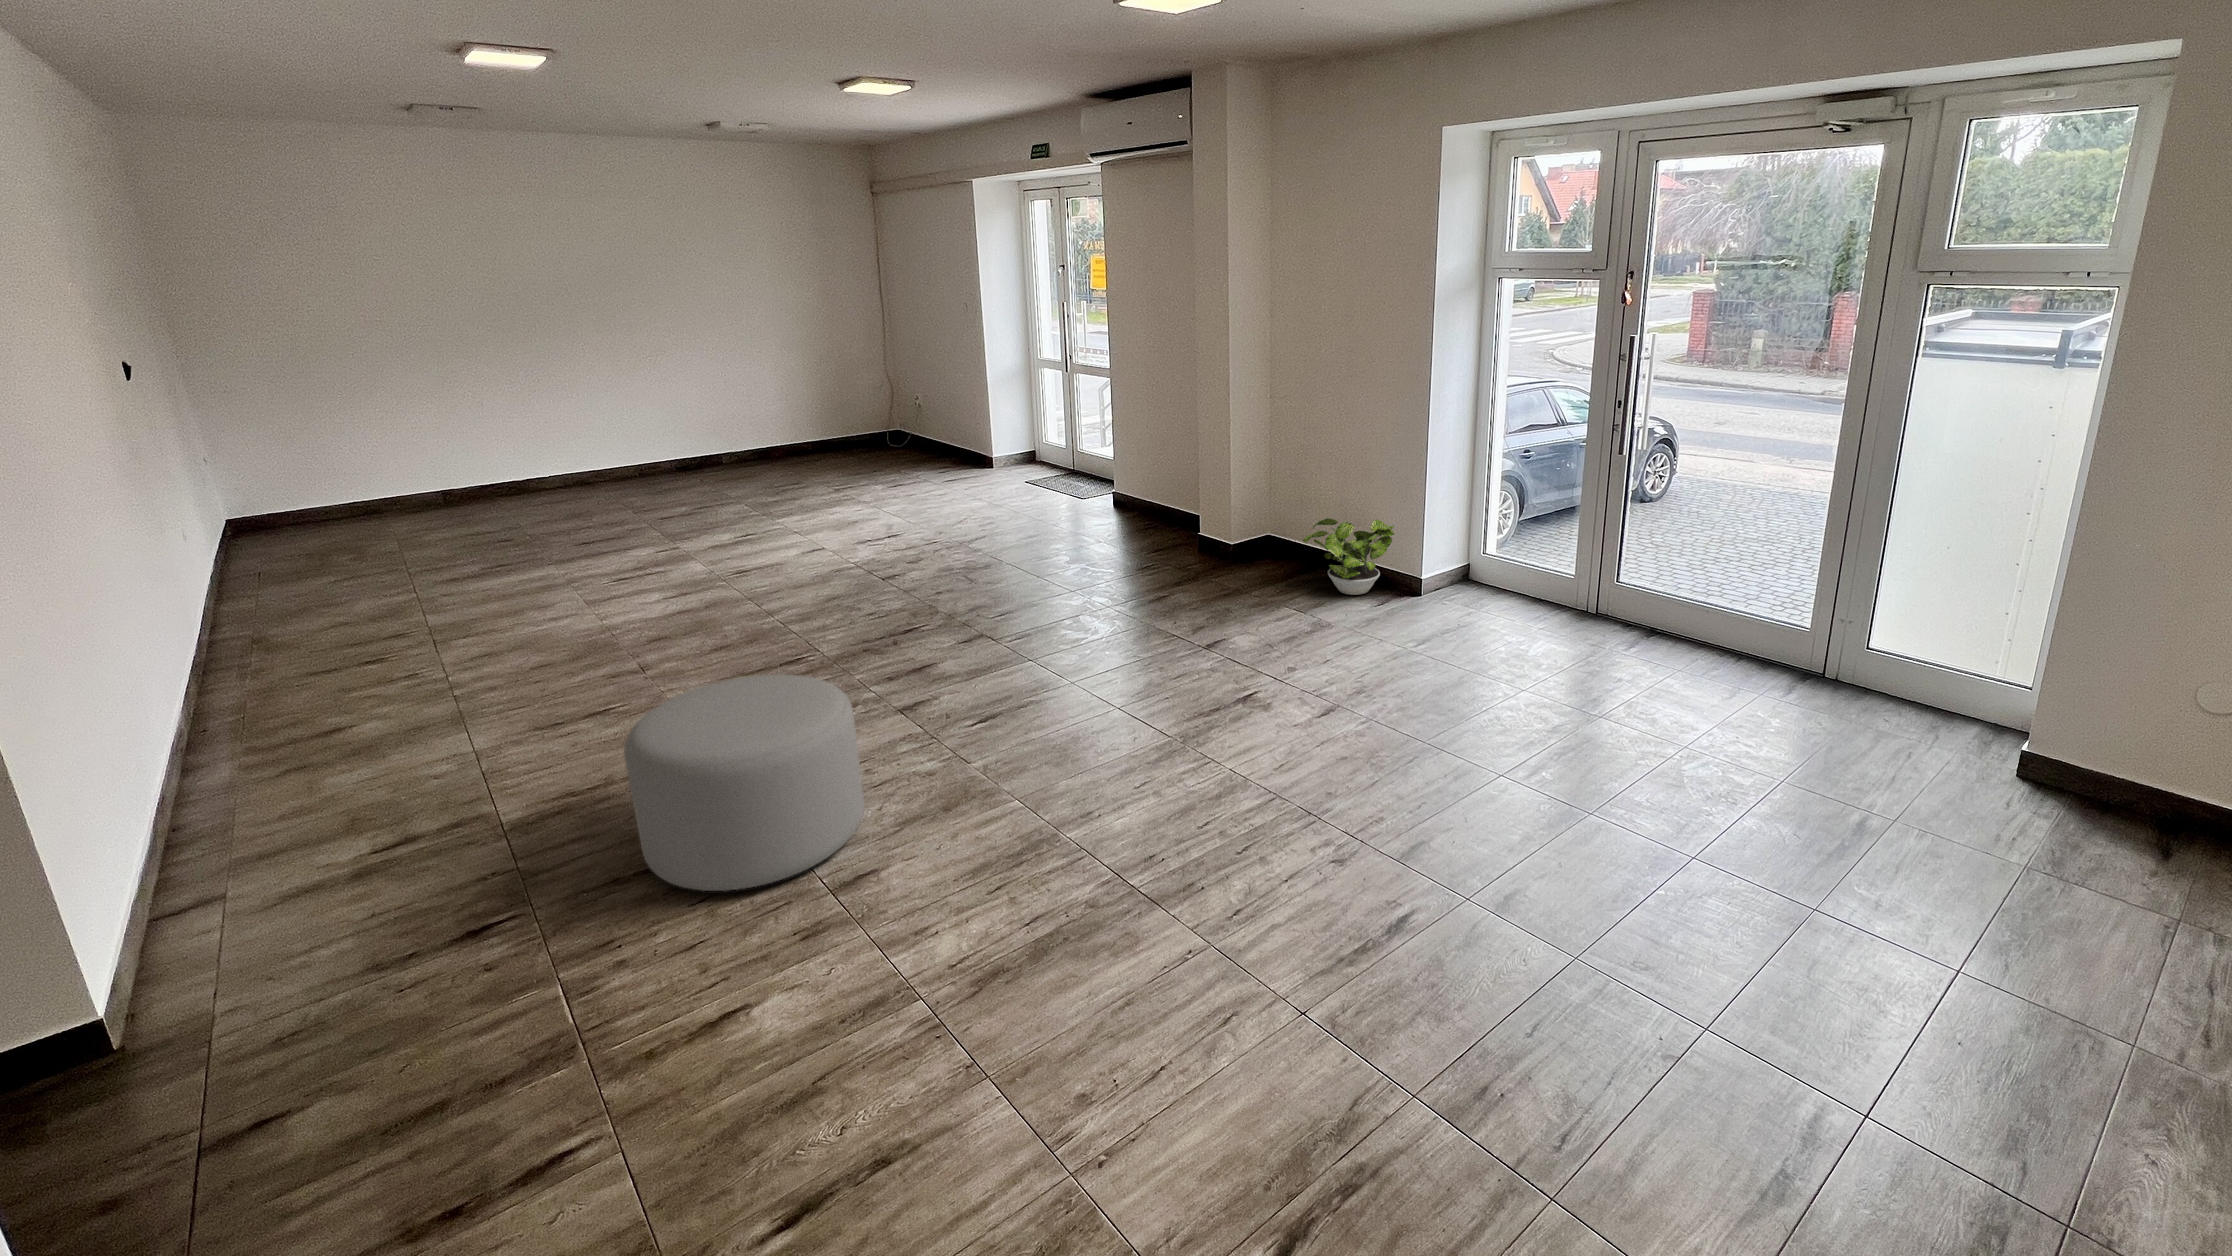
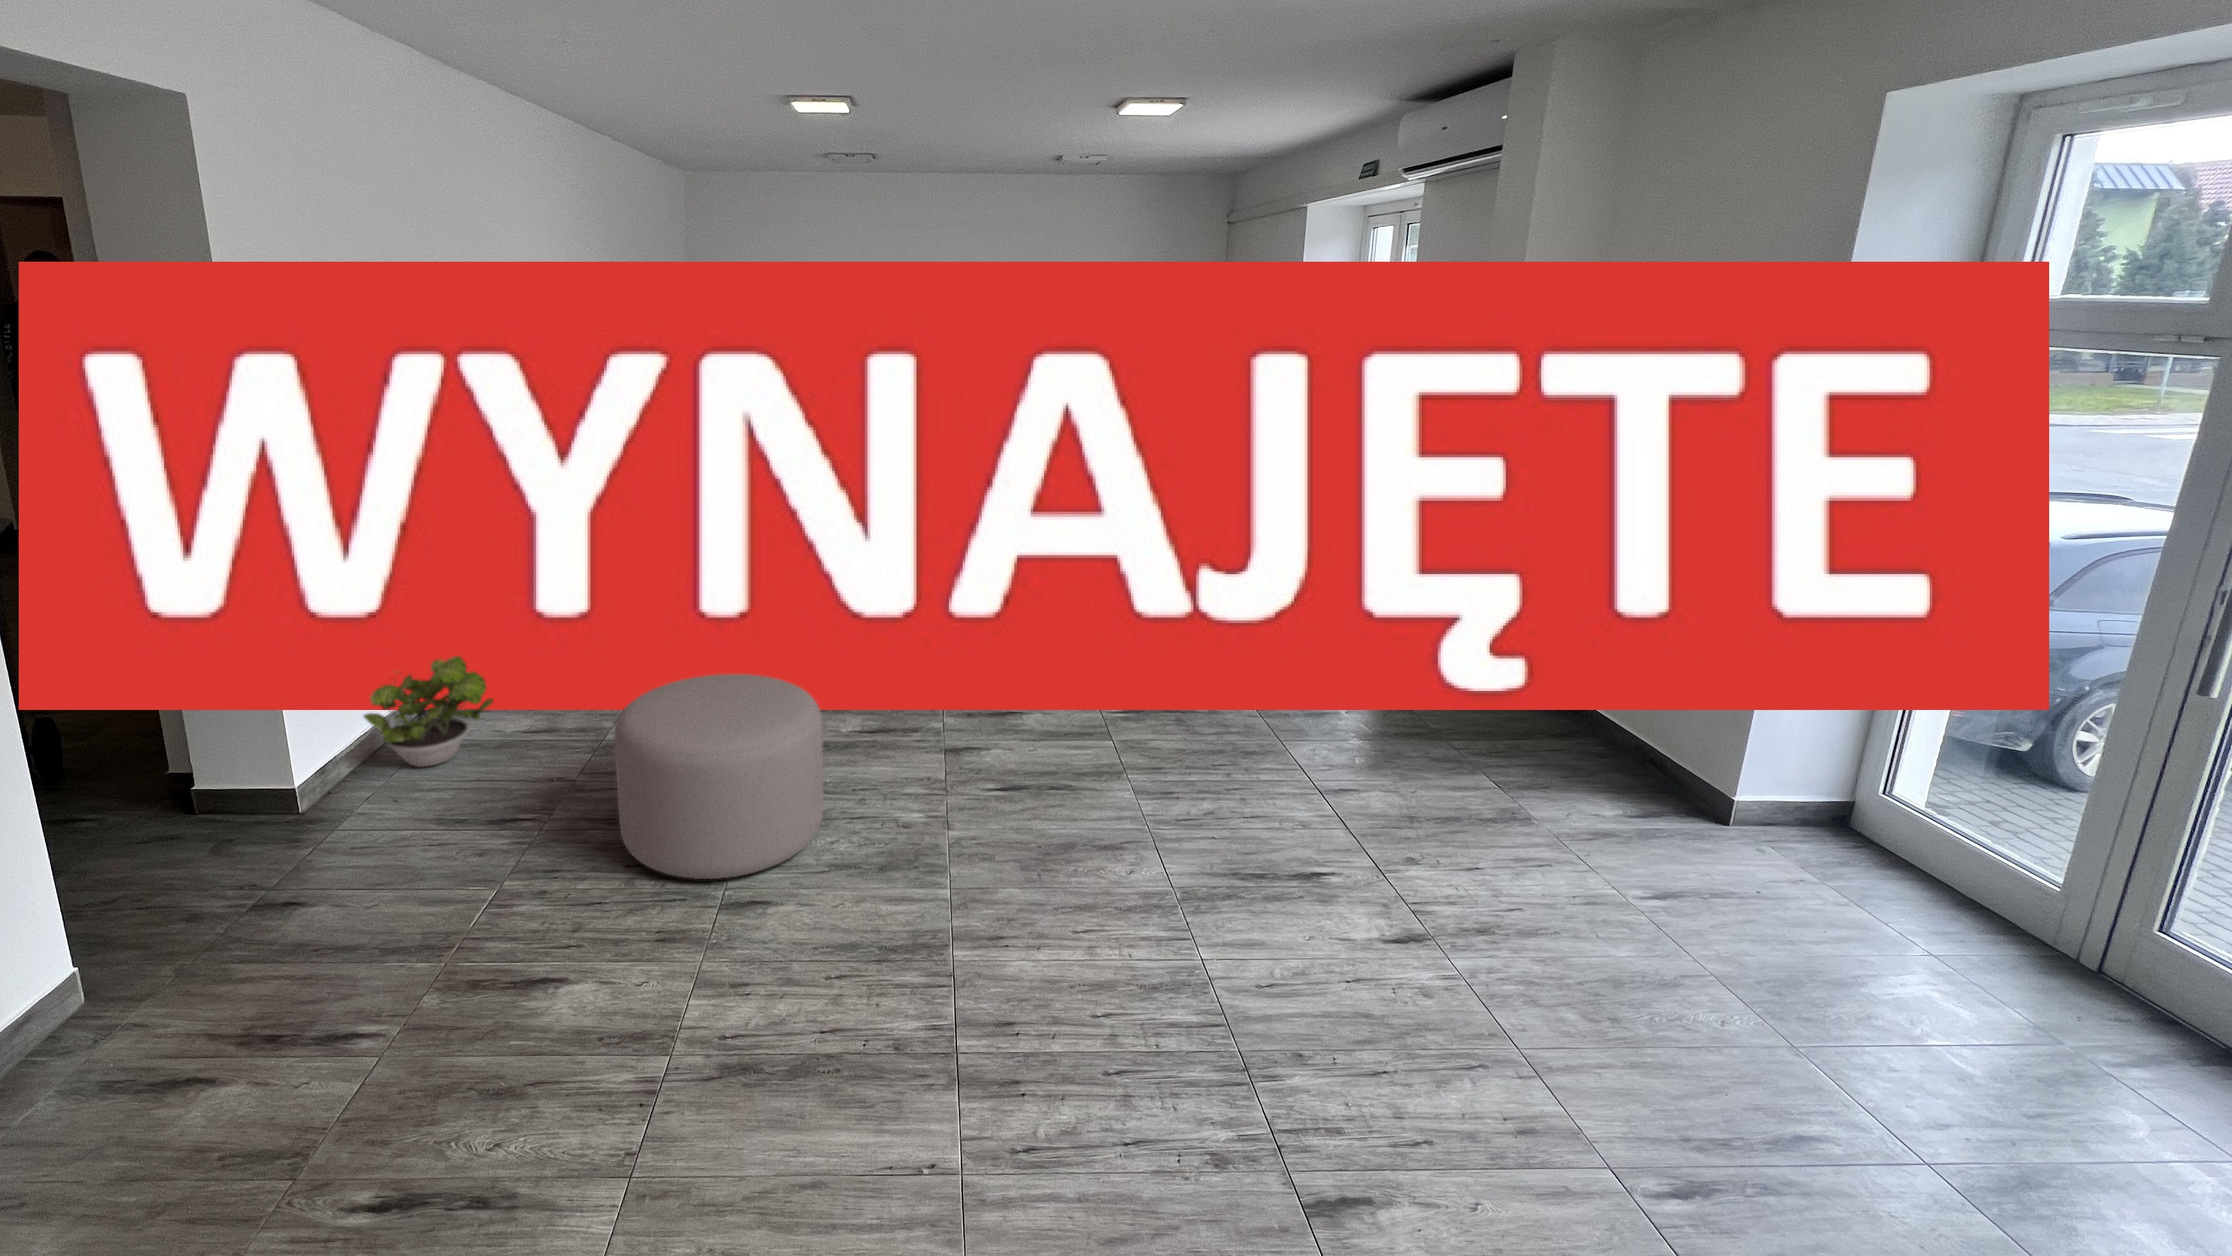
potted plant: present [1303,518,1394,595] -> present [364,656,493,767]

